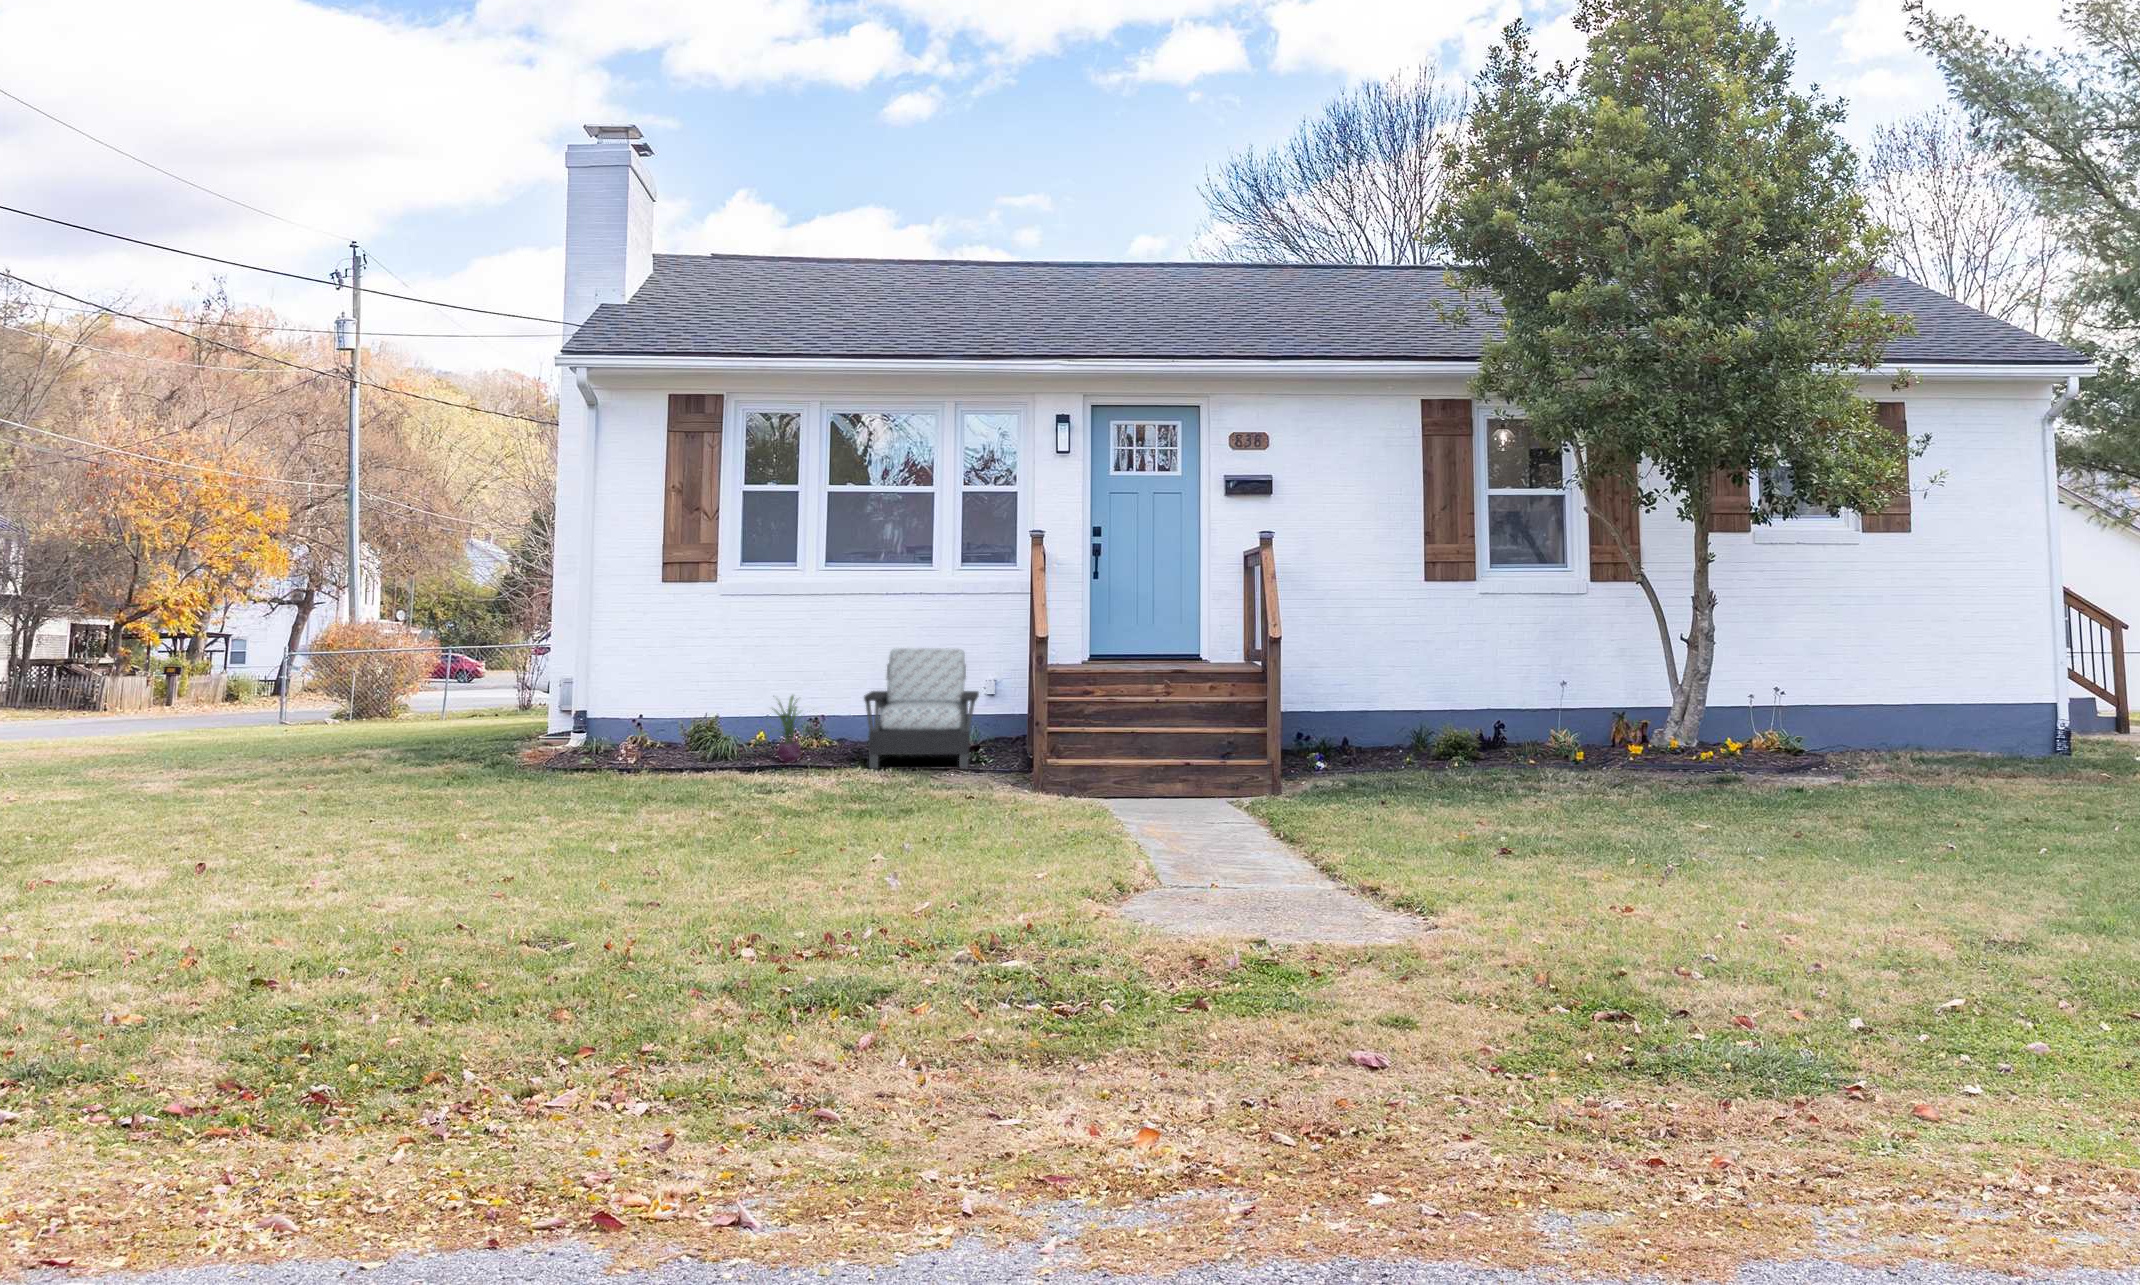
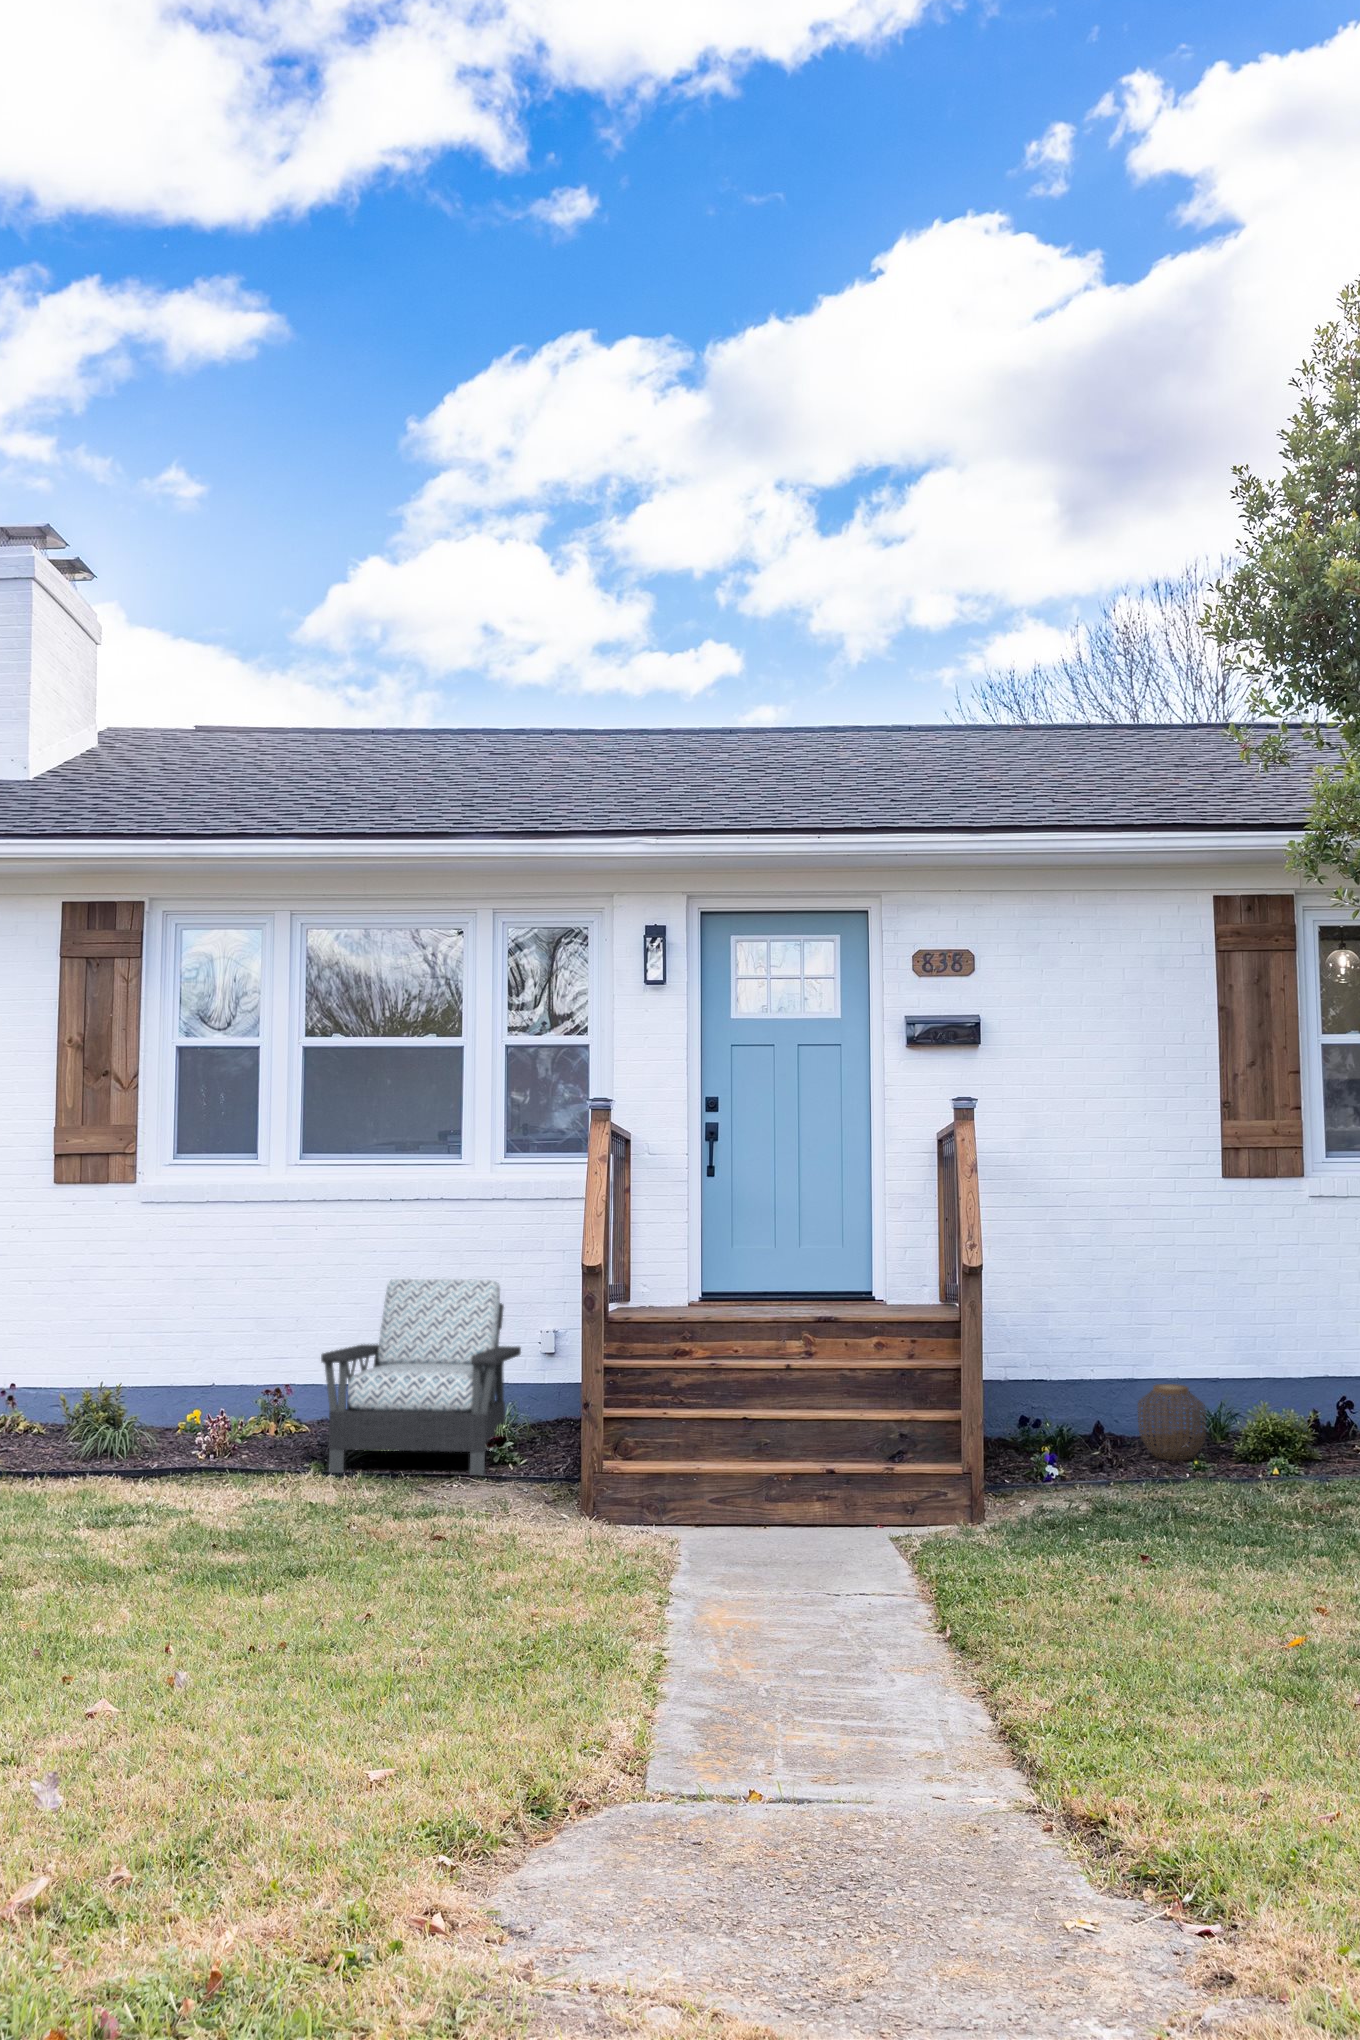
decorative plant: present [772,695,806,763] -> none [165,1349,284,1457]
woven basket: none [1368,710,1409,755] -> present [1138,1384,1206,1460]

